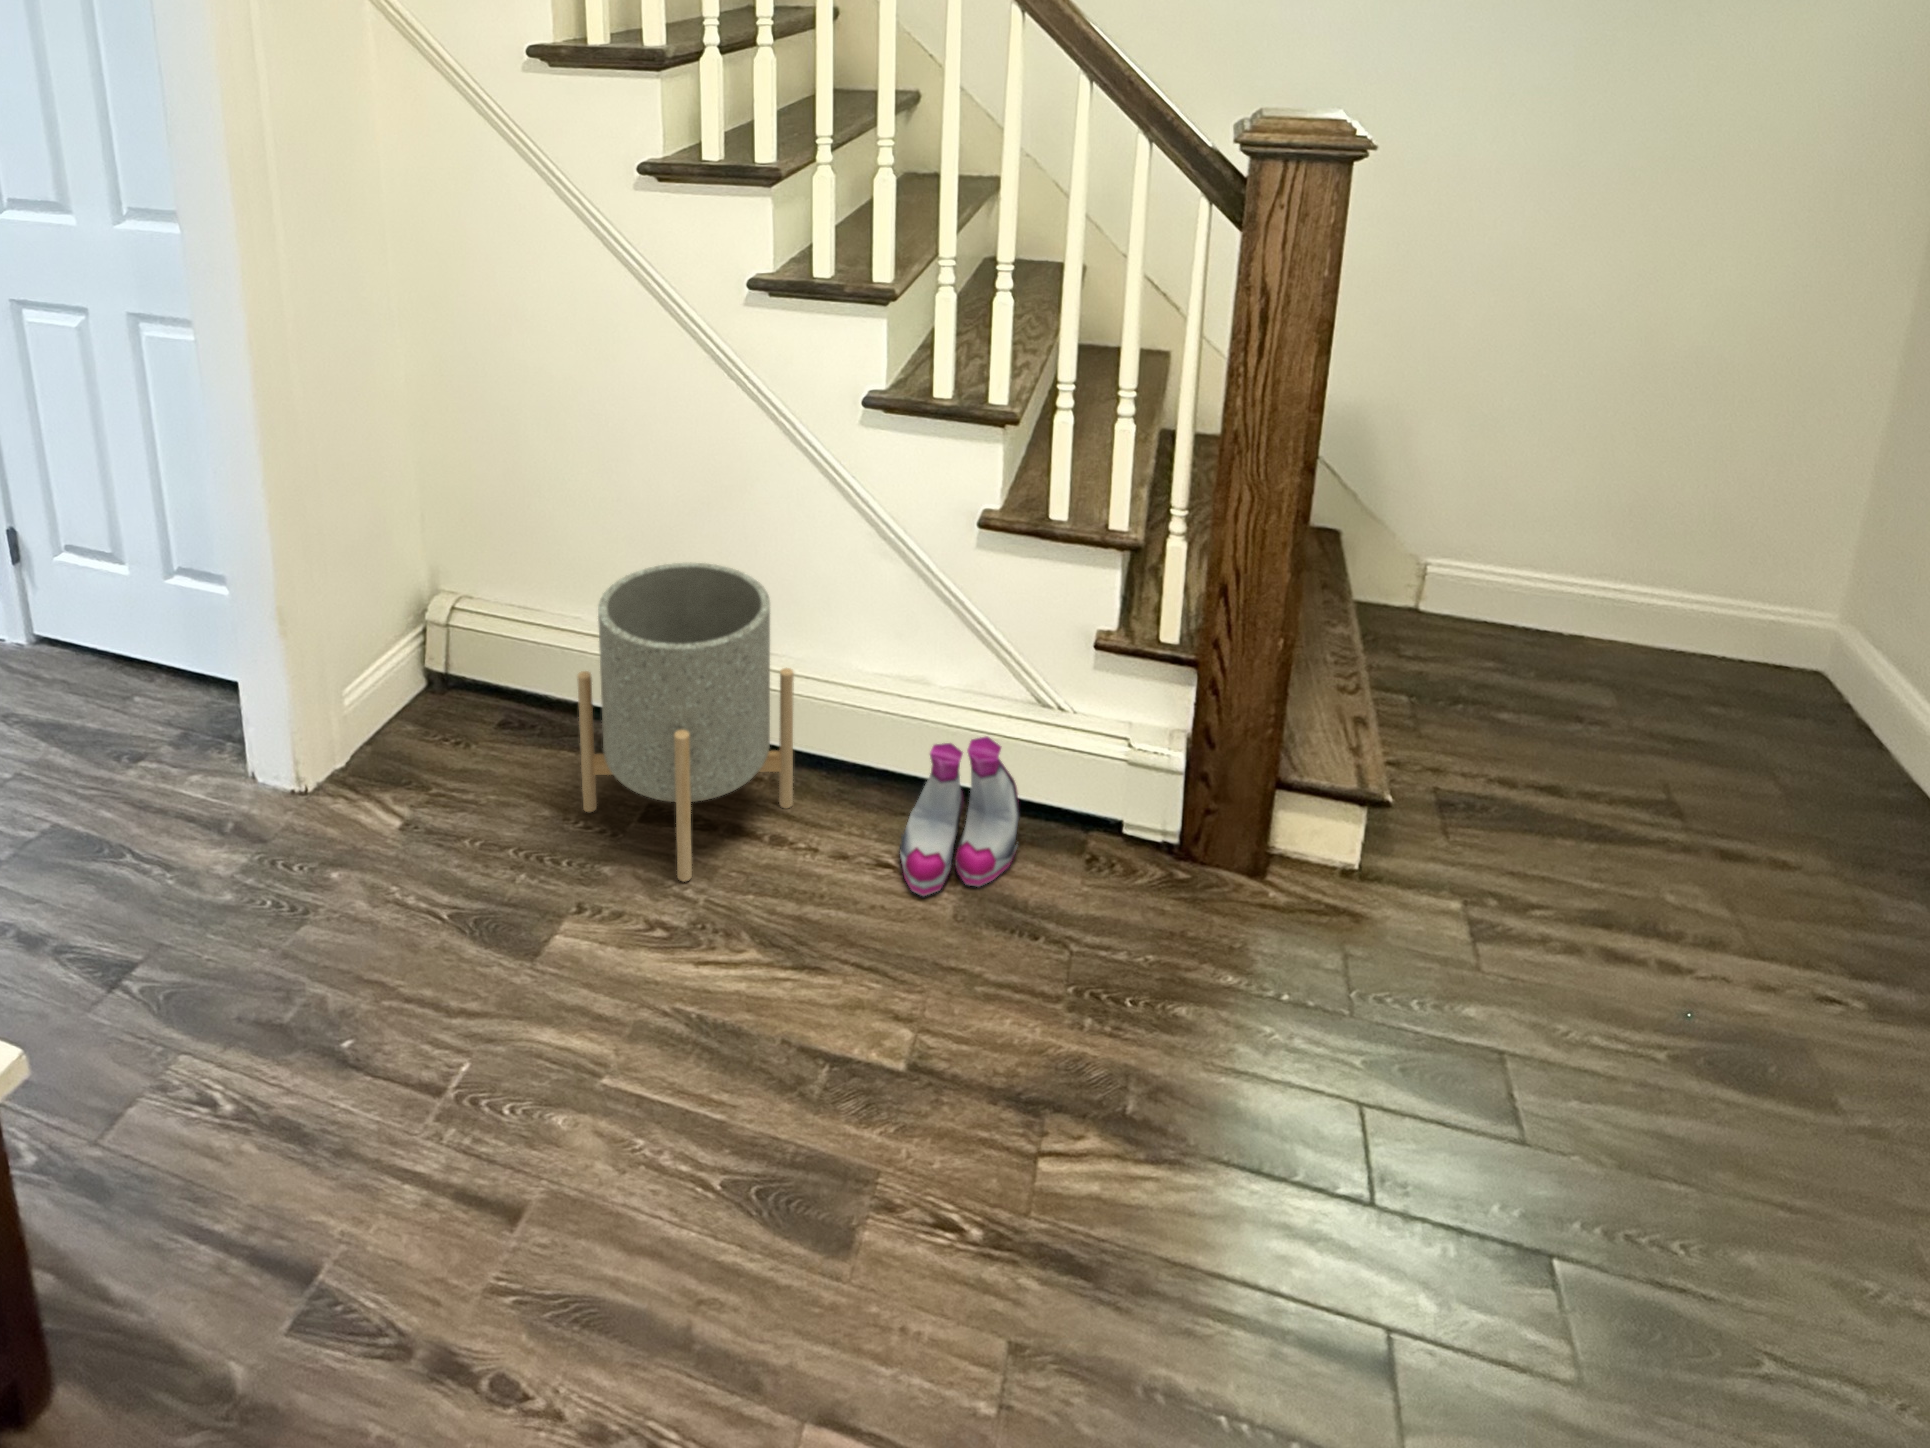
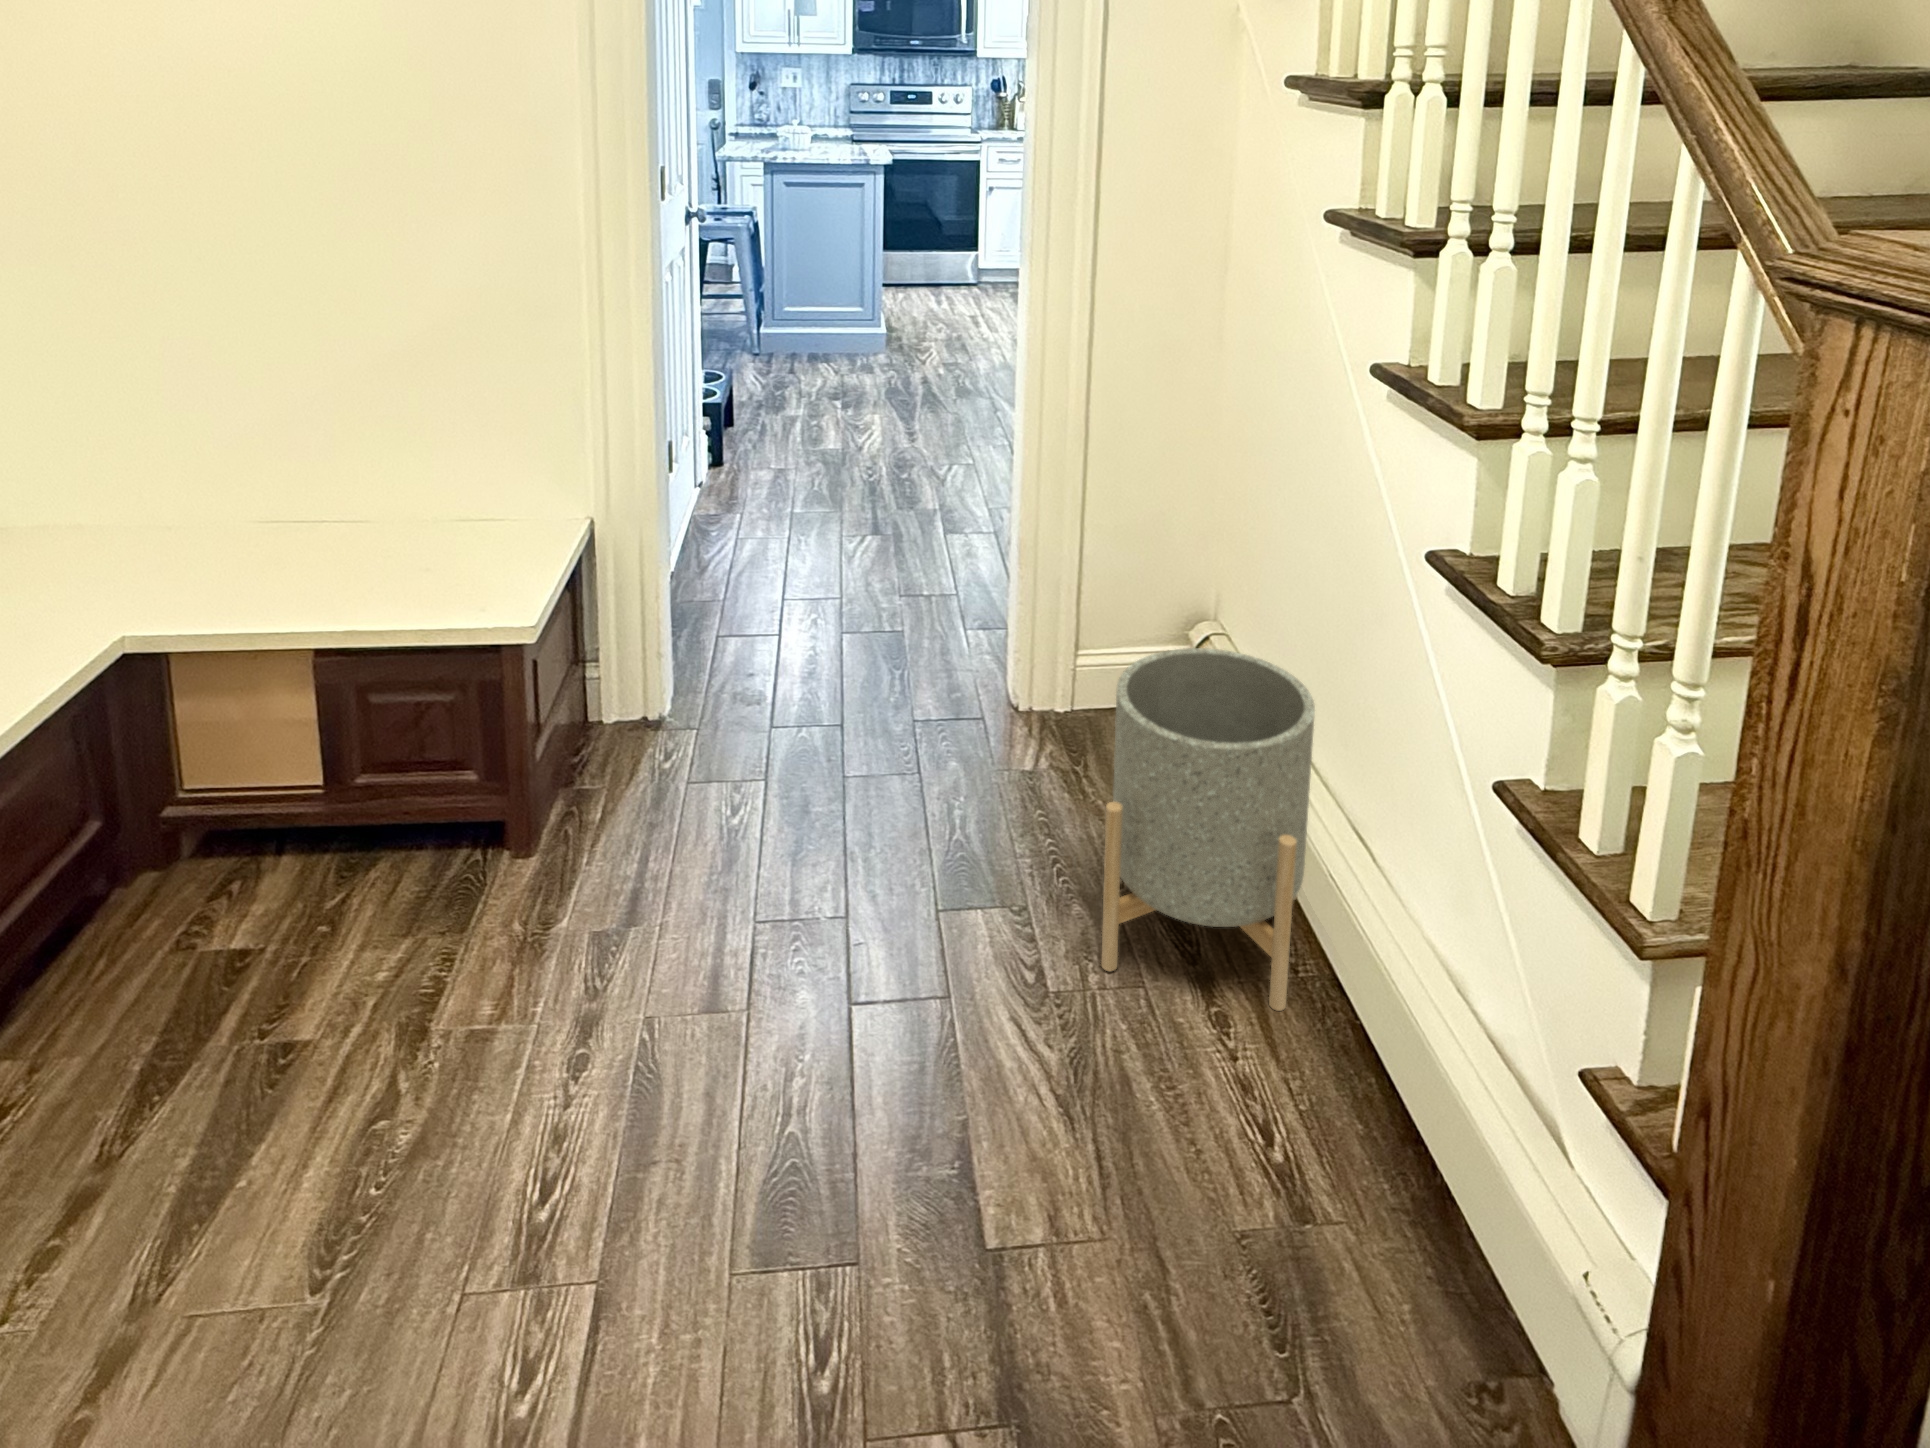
boots: present [900,737,1020,896] -> none [1239,1035,1462,1272]

